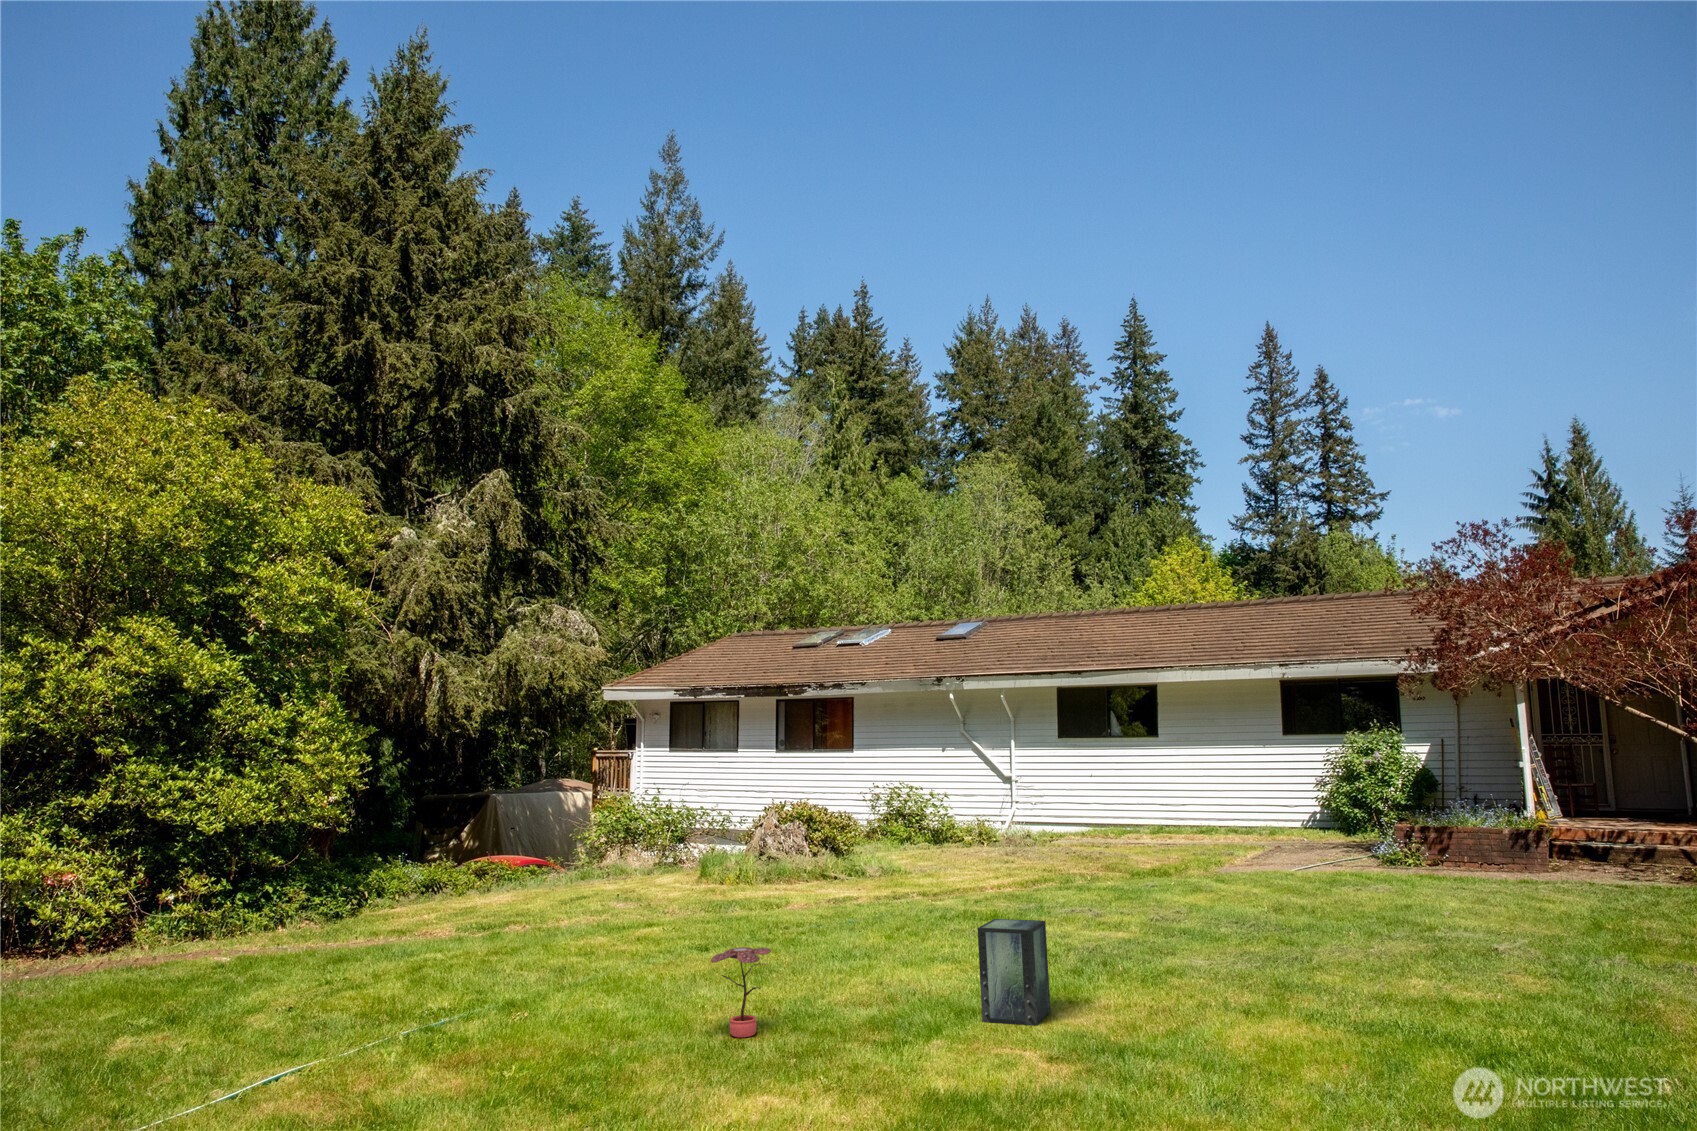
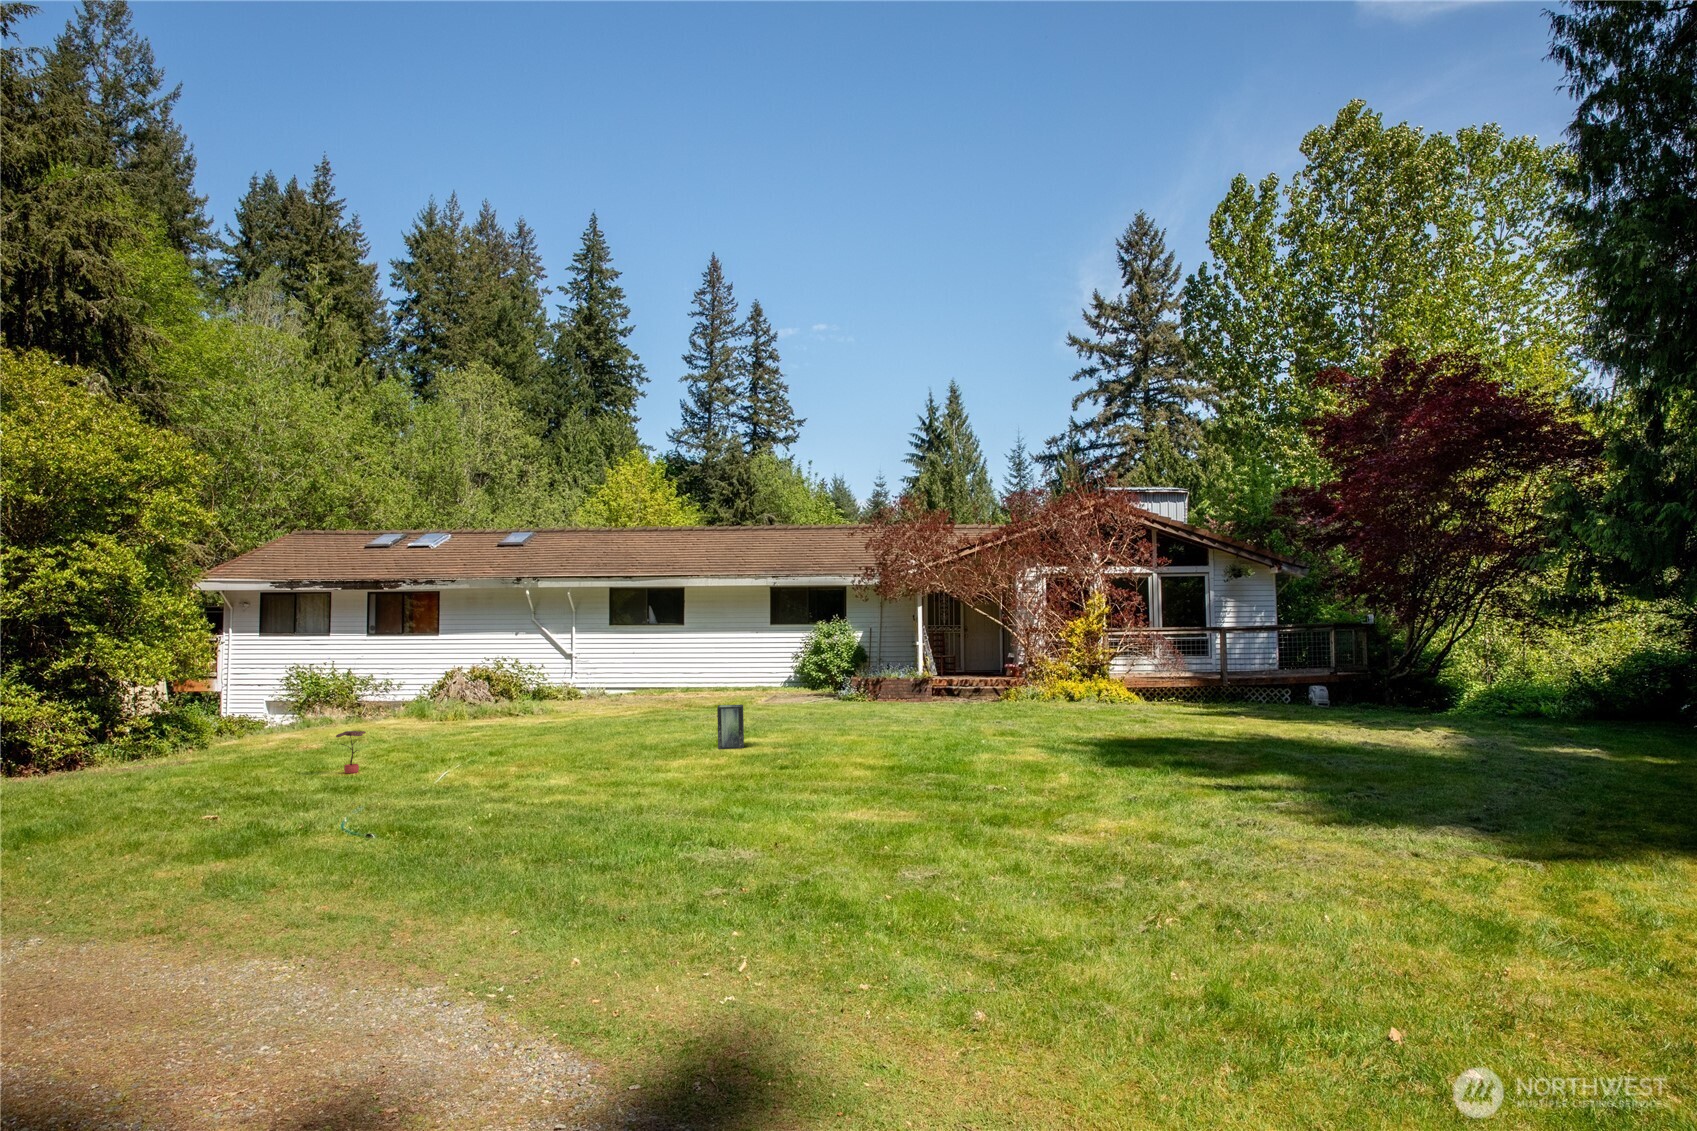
potted plant: present [711,947,771,1038] -> present [336,731,366,773]

